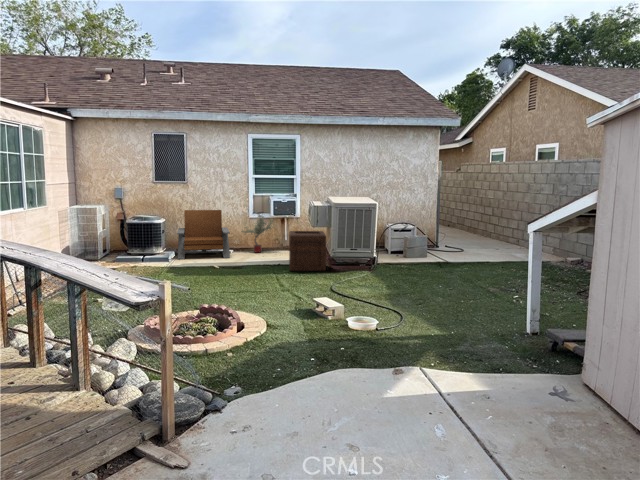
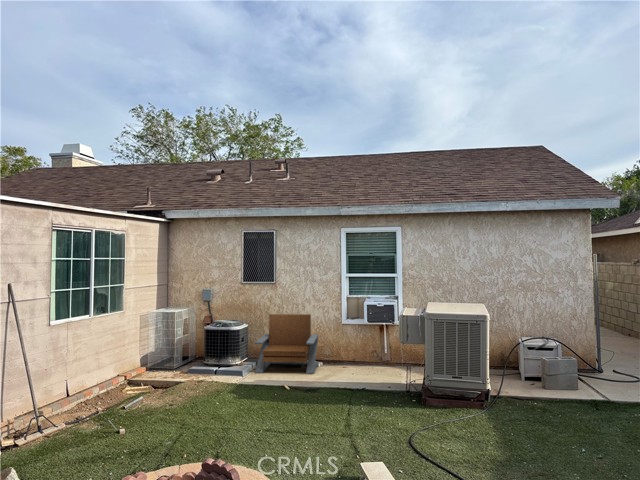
potted tree: present [242,215,273,253] -> none [332,319,371,367]
wooden crate: present [289,231,326,271] -> none [370,347,421,407]

